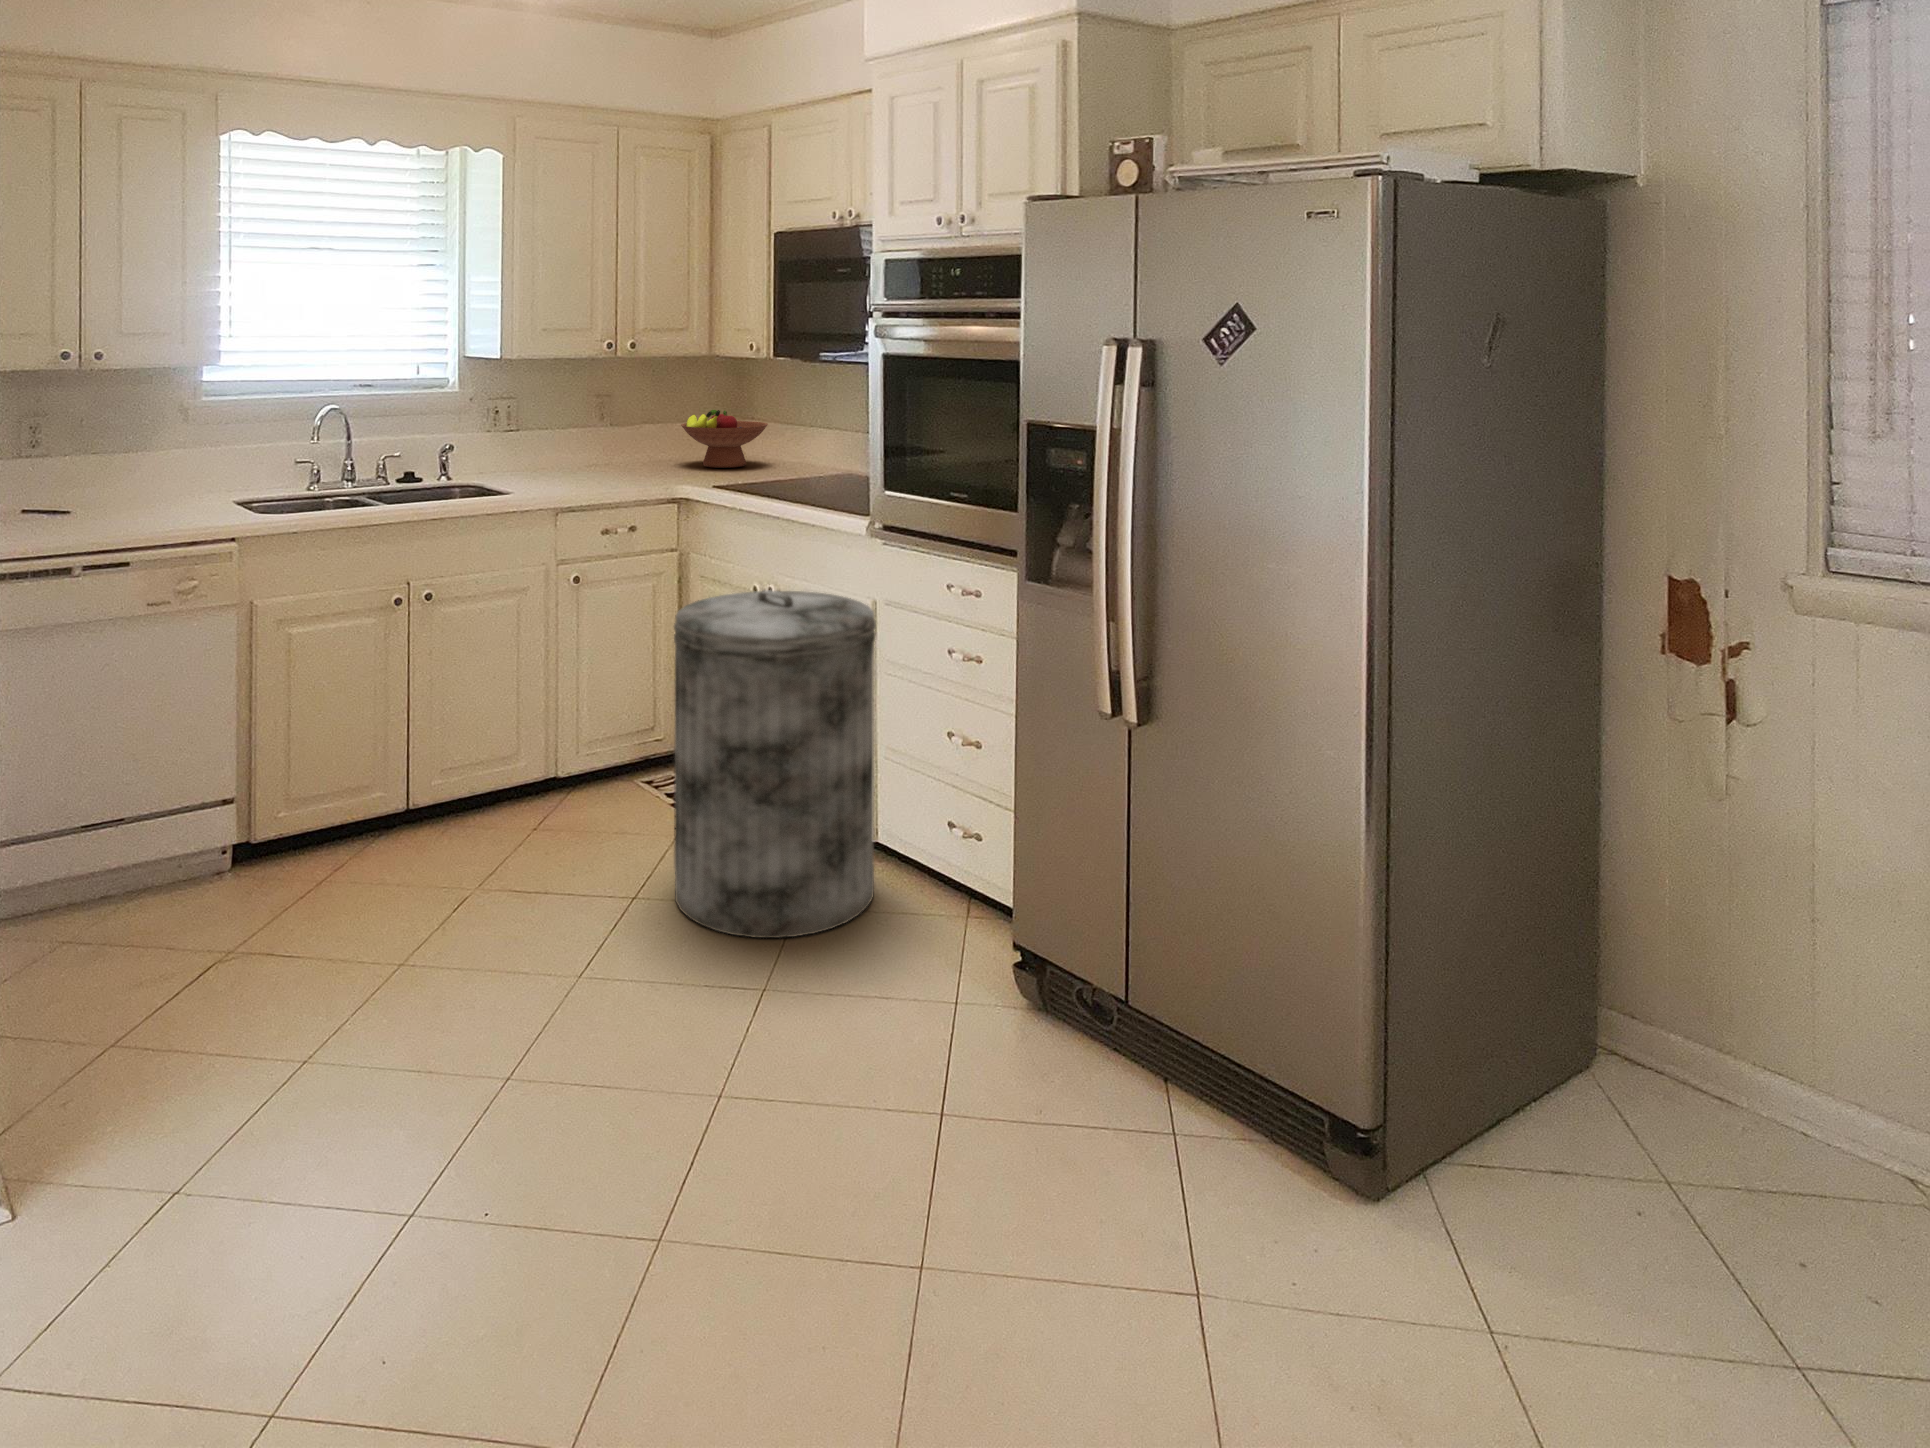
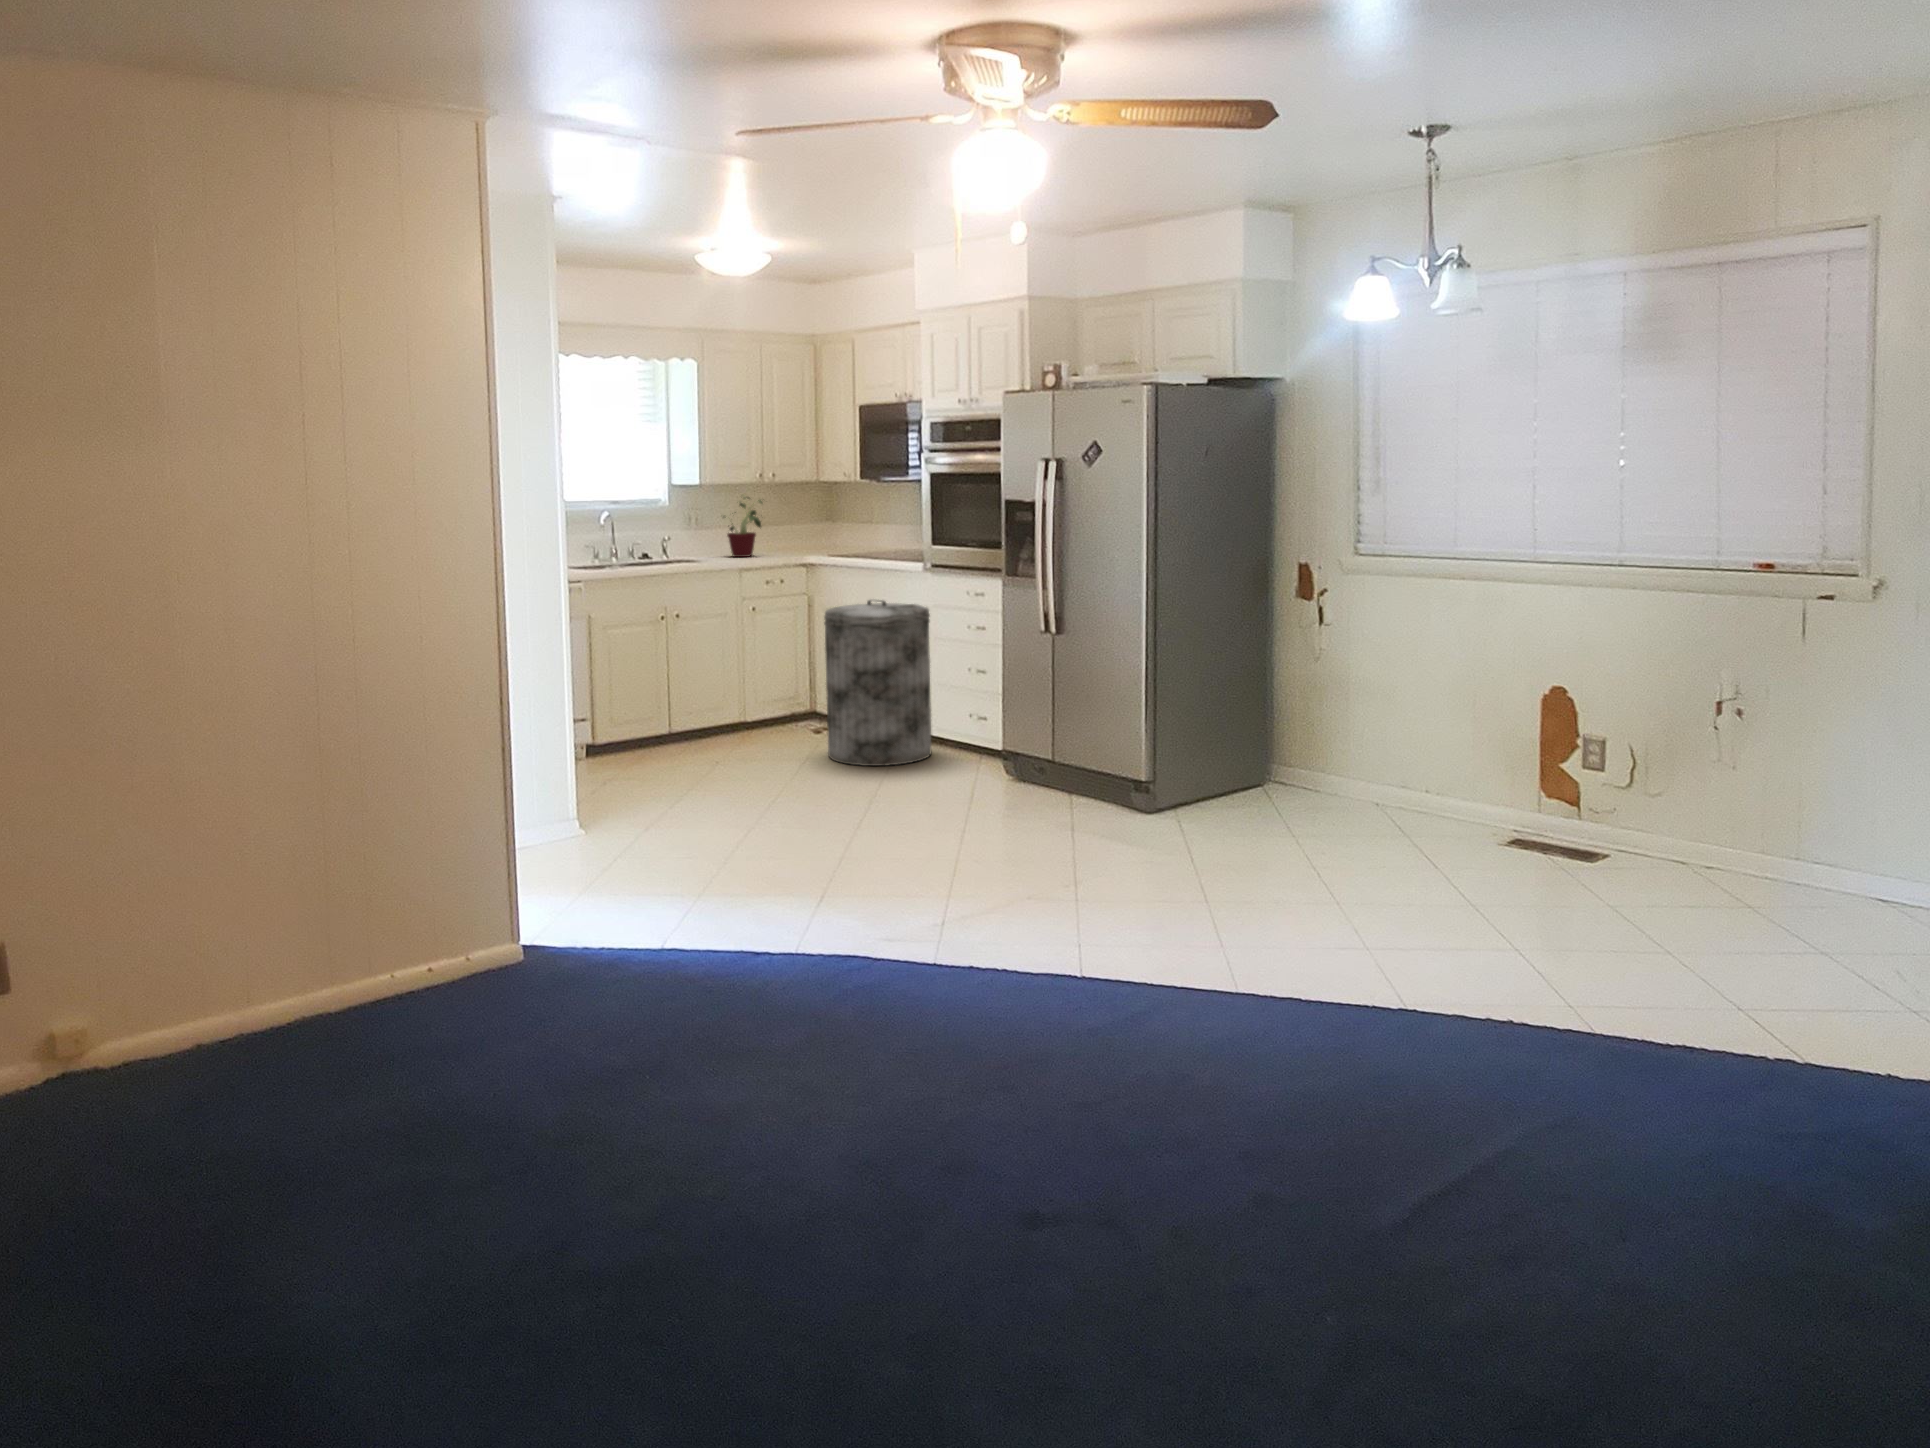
potted plant: none [544,374,626,479] -> present [723,497,762,557]
fruit bowl: present [681,410,768,468] -> none [798,516,852,551]

